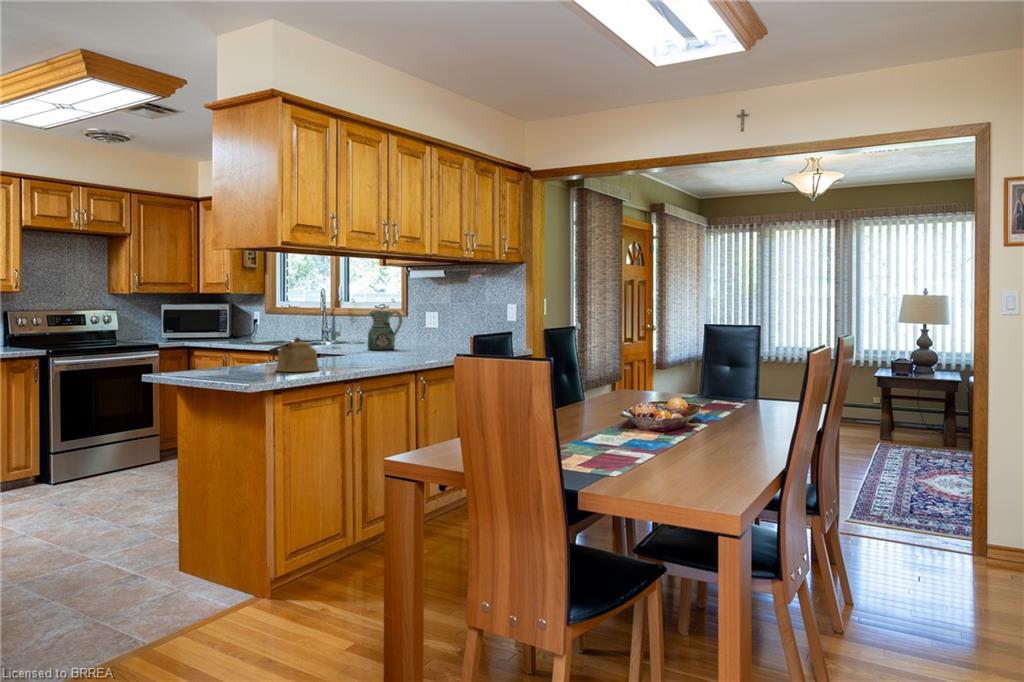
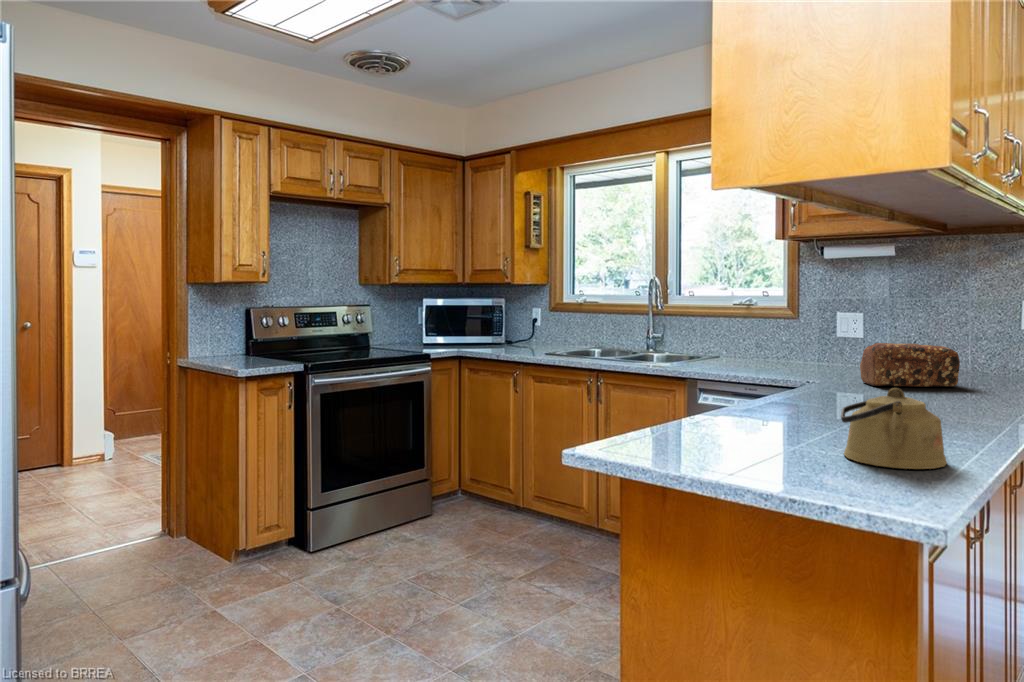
ceramic pitcher: present [368,310,402,350] -> none [772,312,836,375]
bread loaf: none [401,327,448,352] -> present [860,343,960,387]

